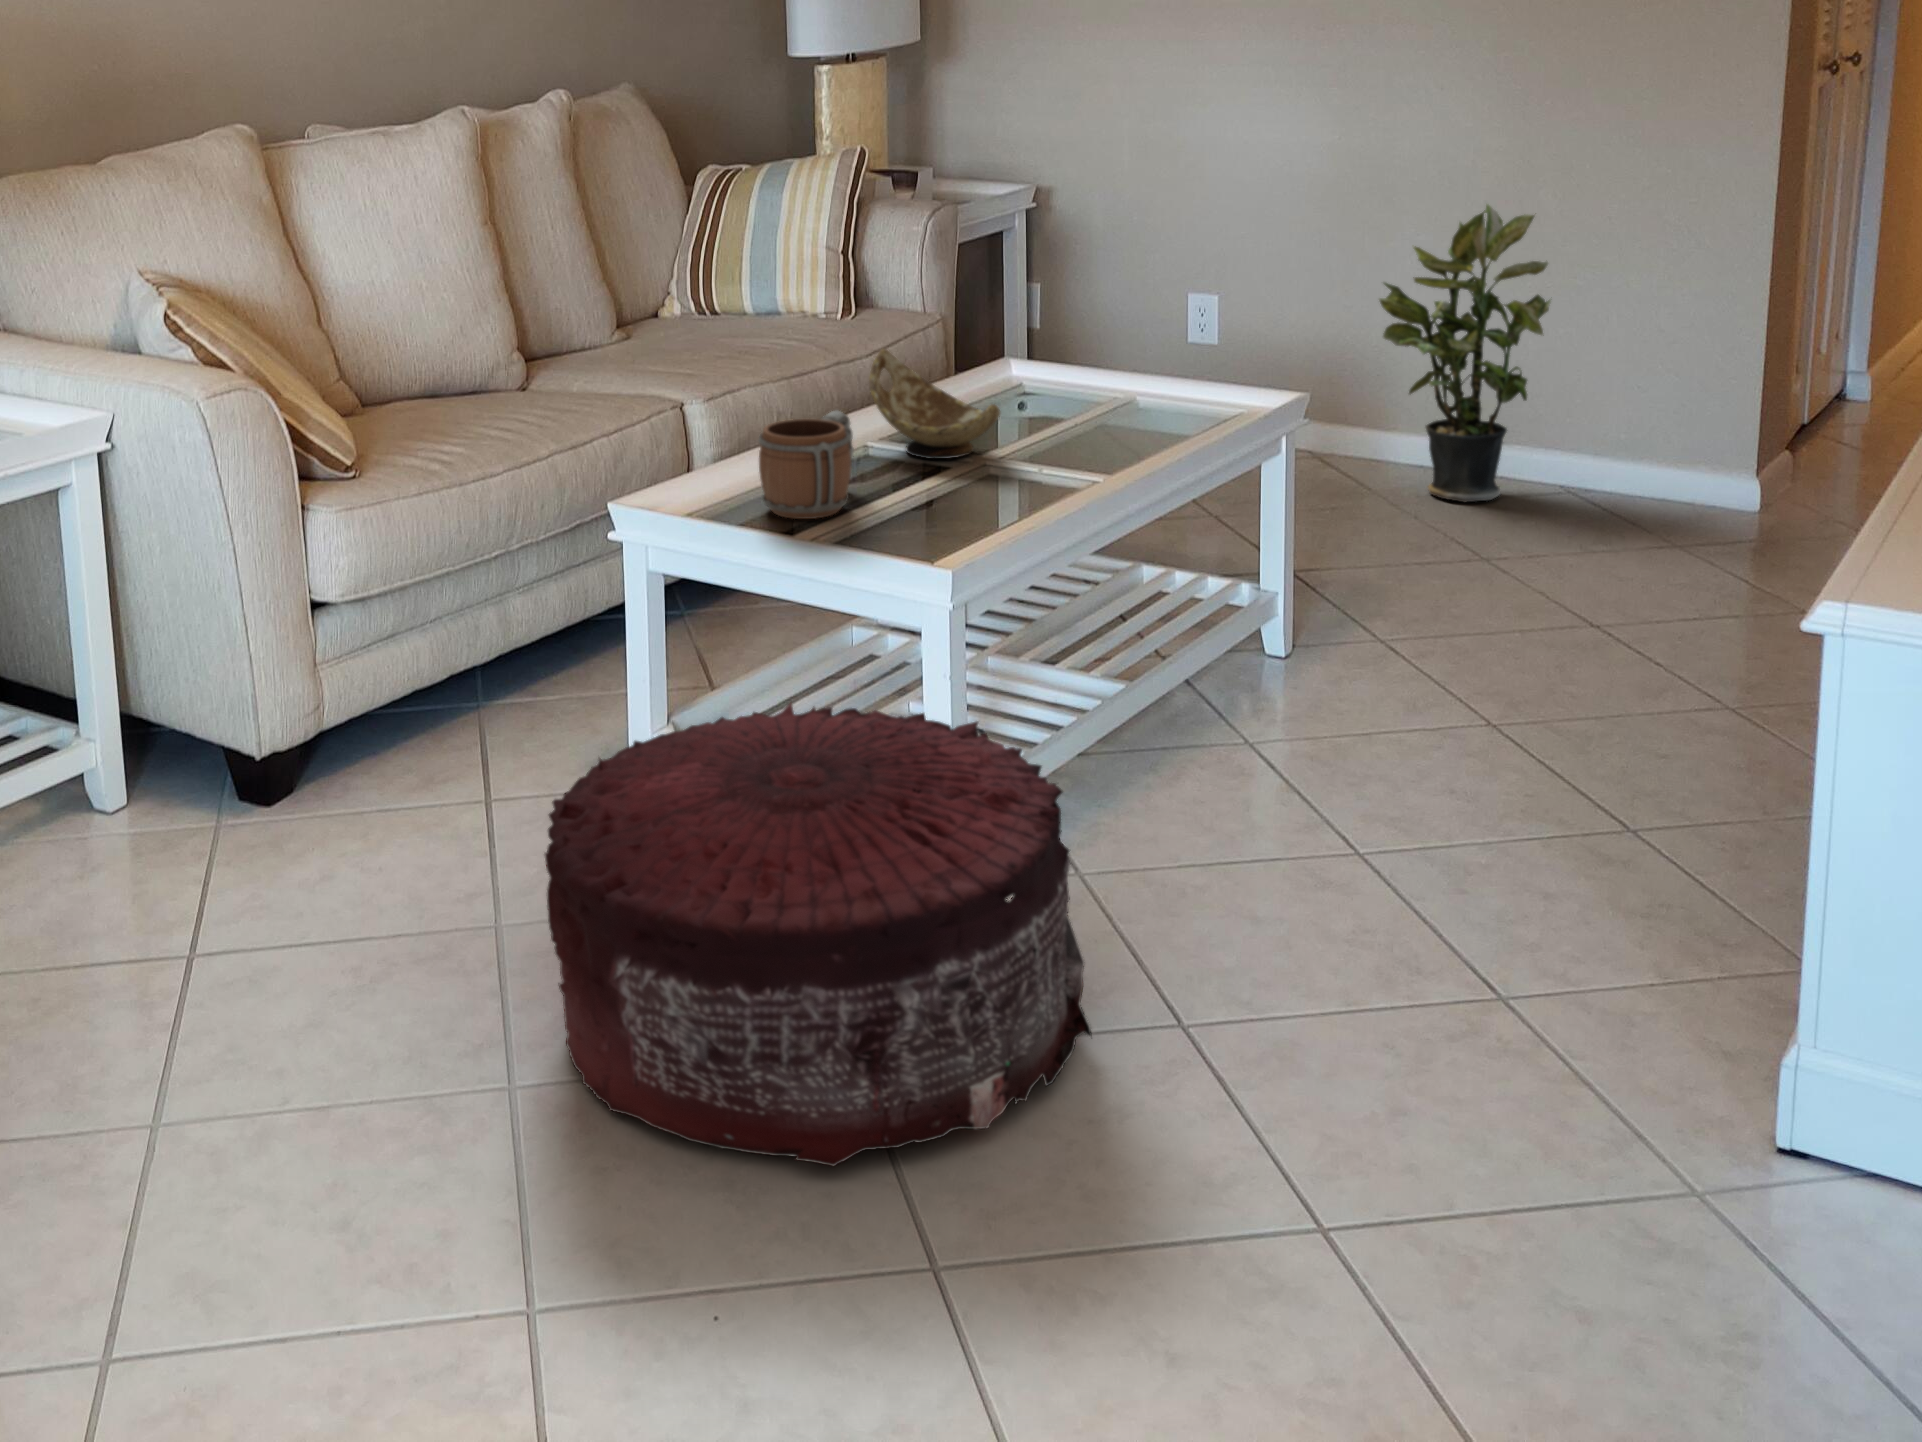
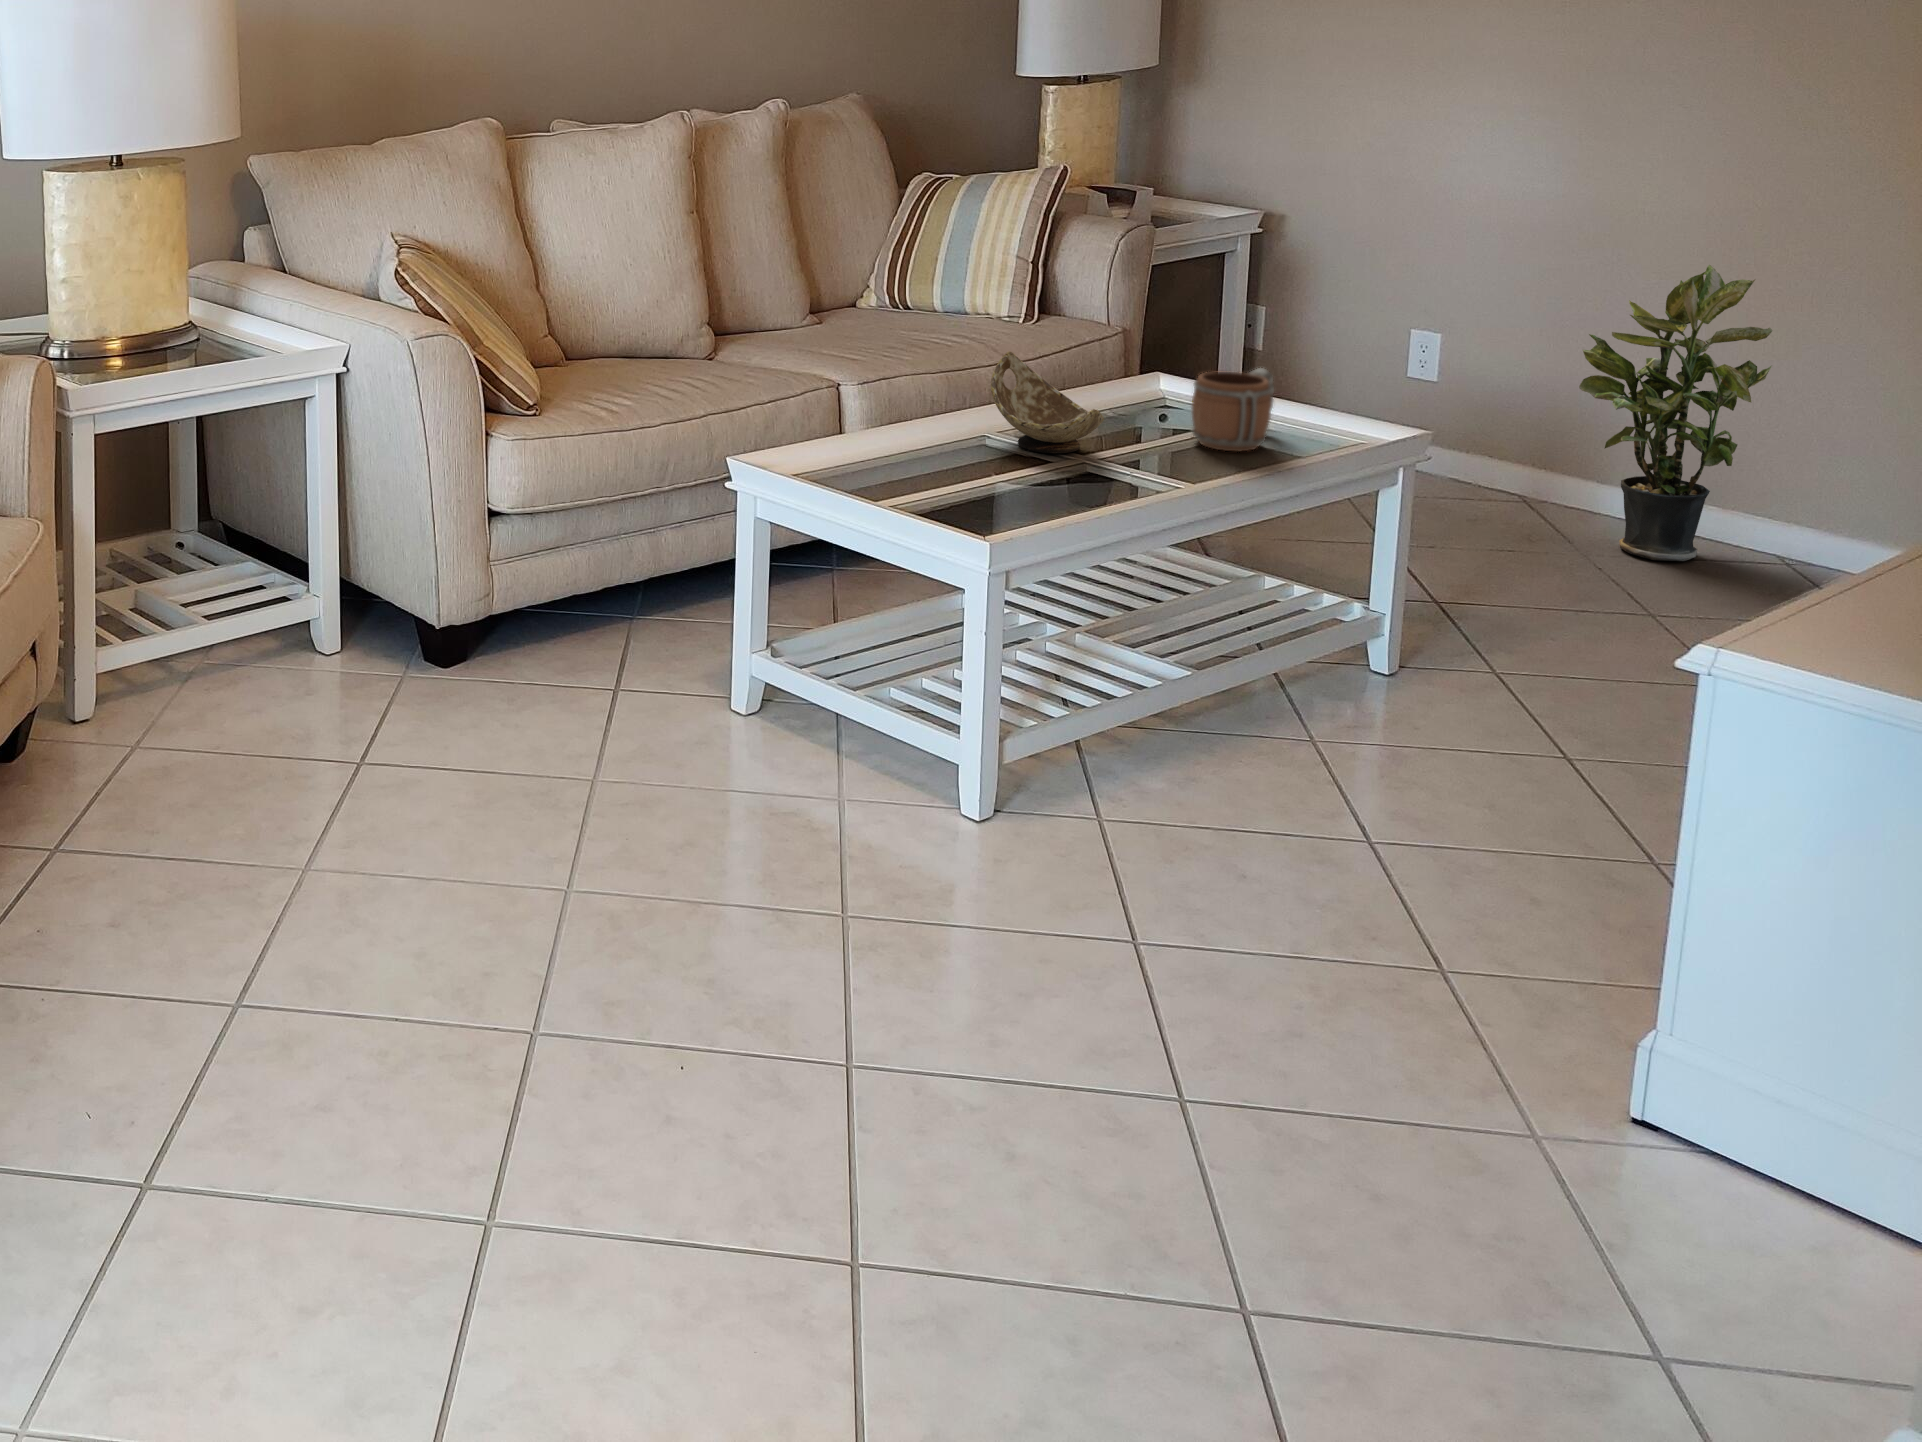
mug: present [759,411,854,519] -> present [1192,368,1274,451]
pouf: present [545,703,1092,1166] -> none [608,631,1040,979]

